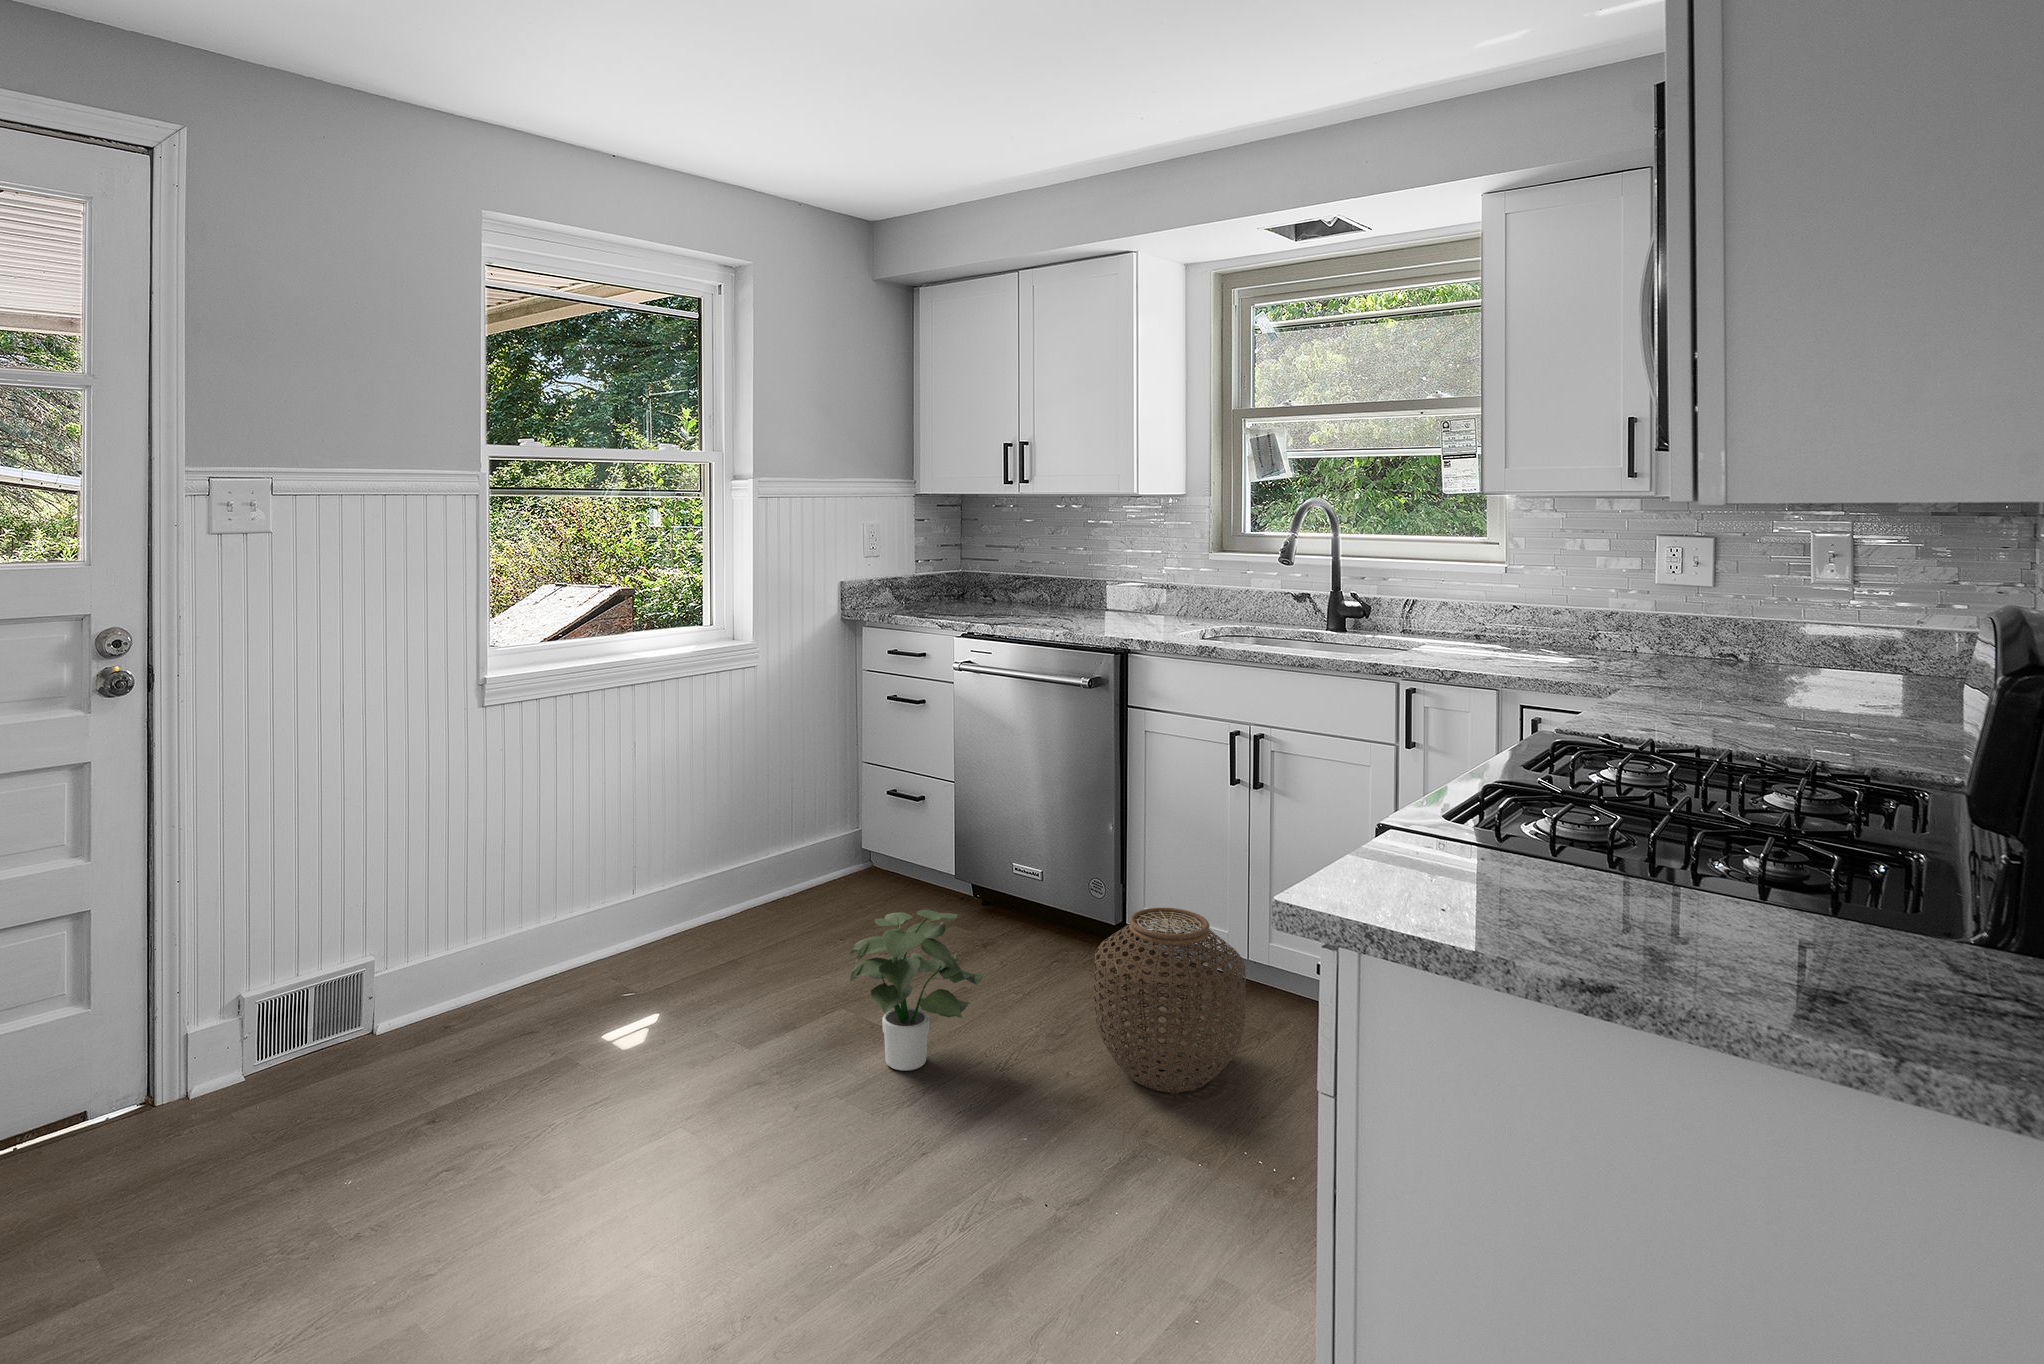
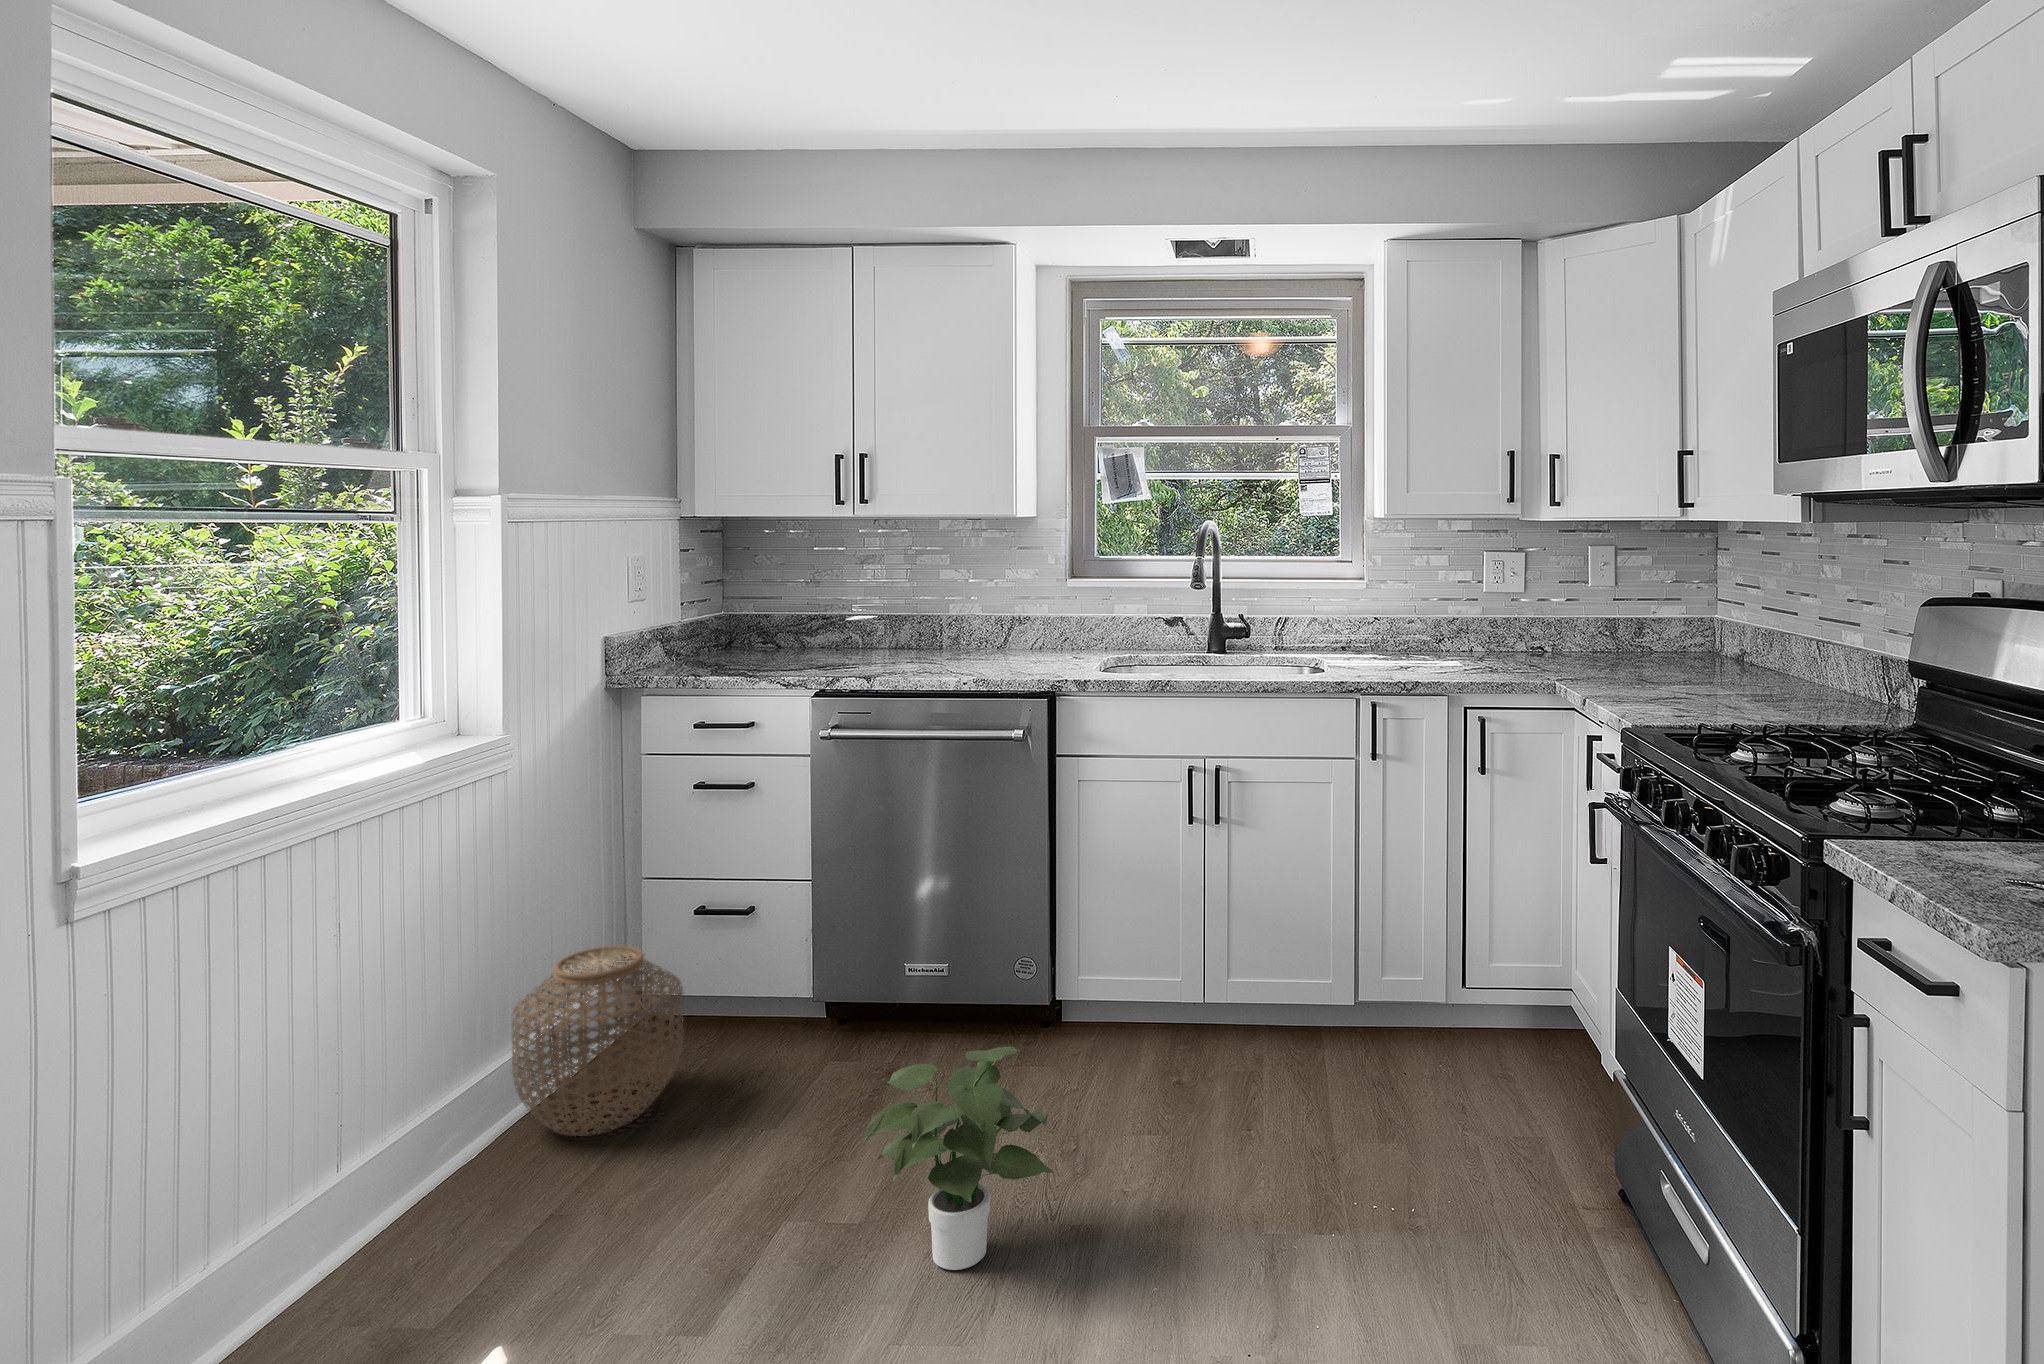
woven basket: present [1094,908,1246,1092] -> present [512,946,684,1136]

